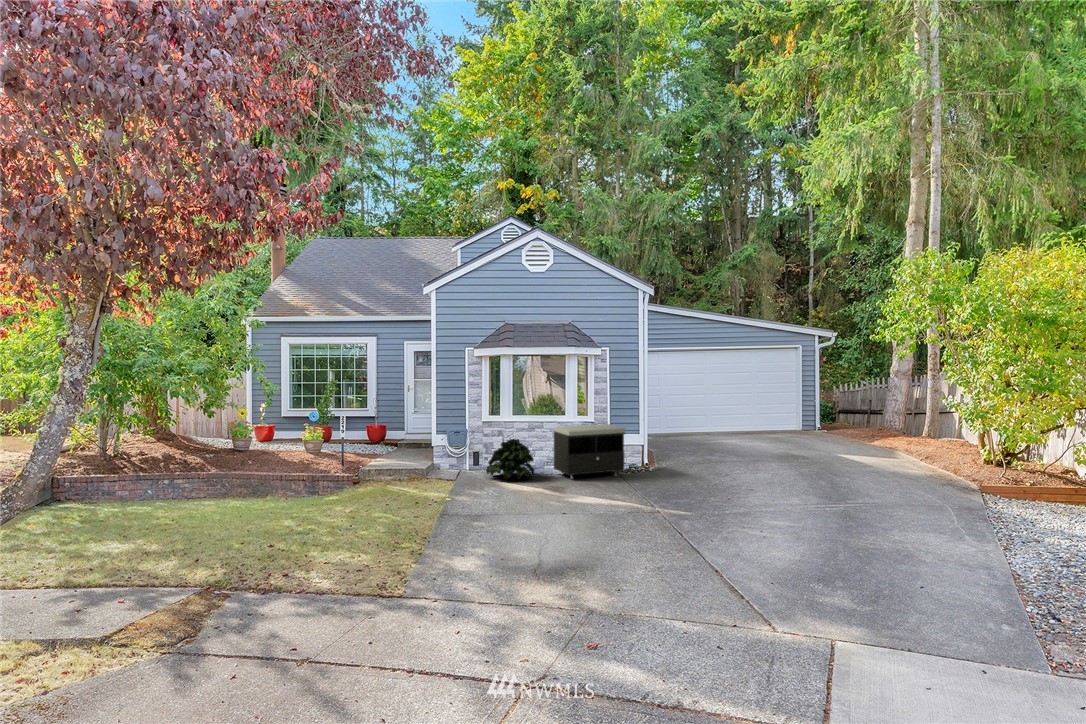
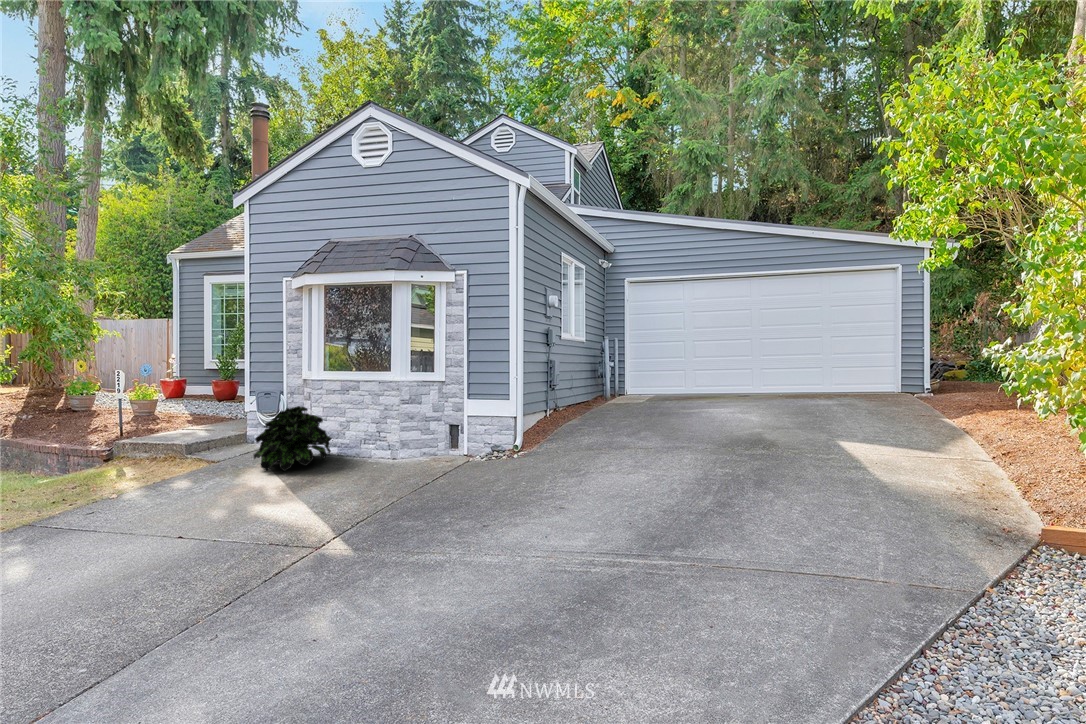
storage bench: present [554,424,625,479] -> none [358,385,463,471]

